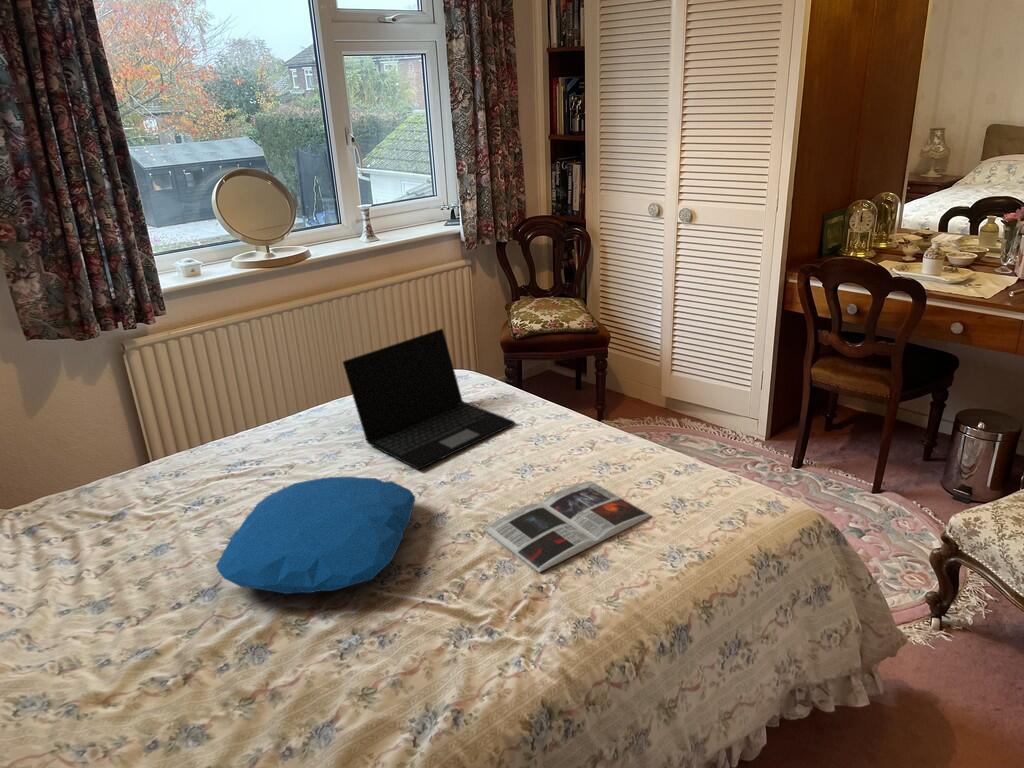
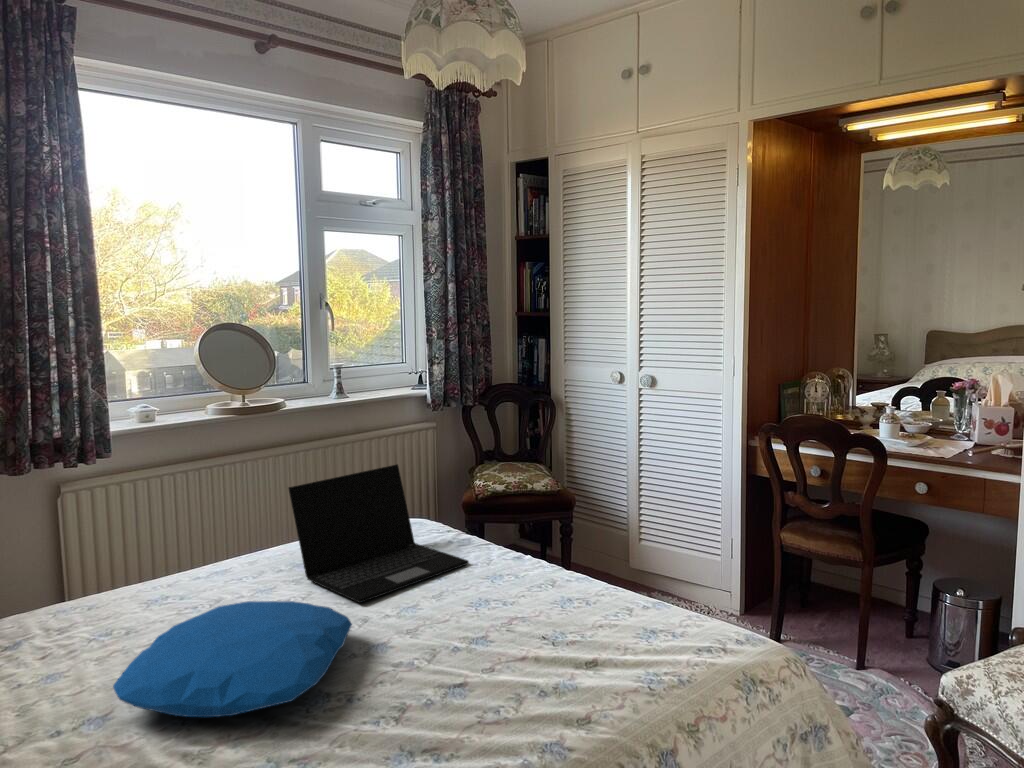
magazine: present [484,481,651,572] -> none [426,615,613,701]

